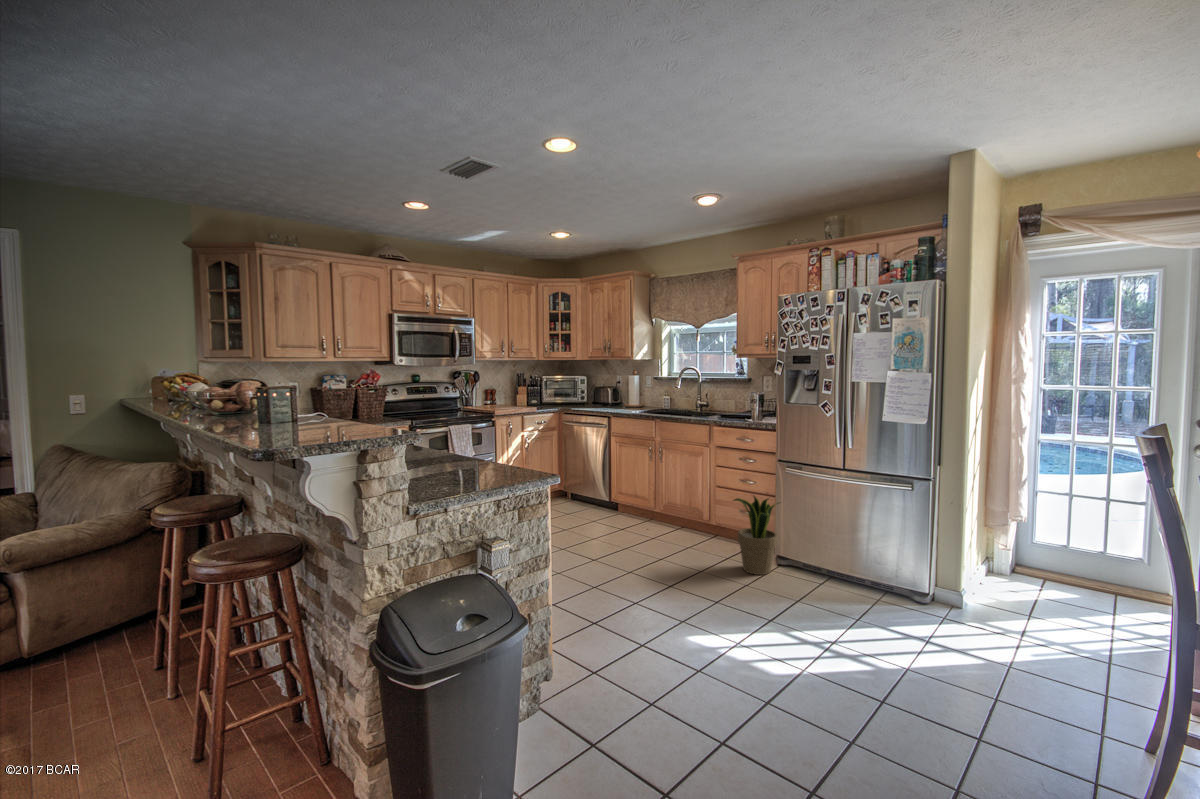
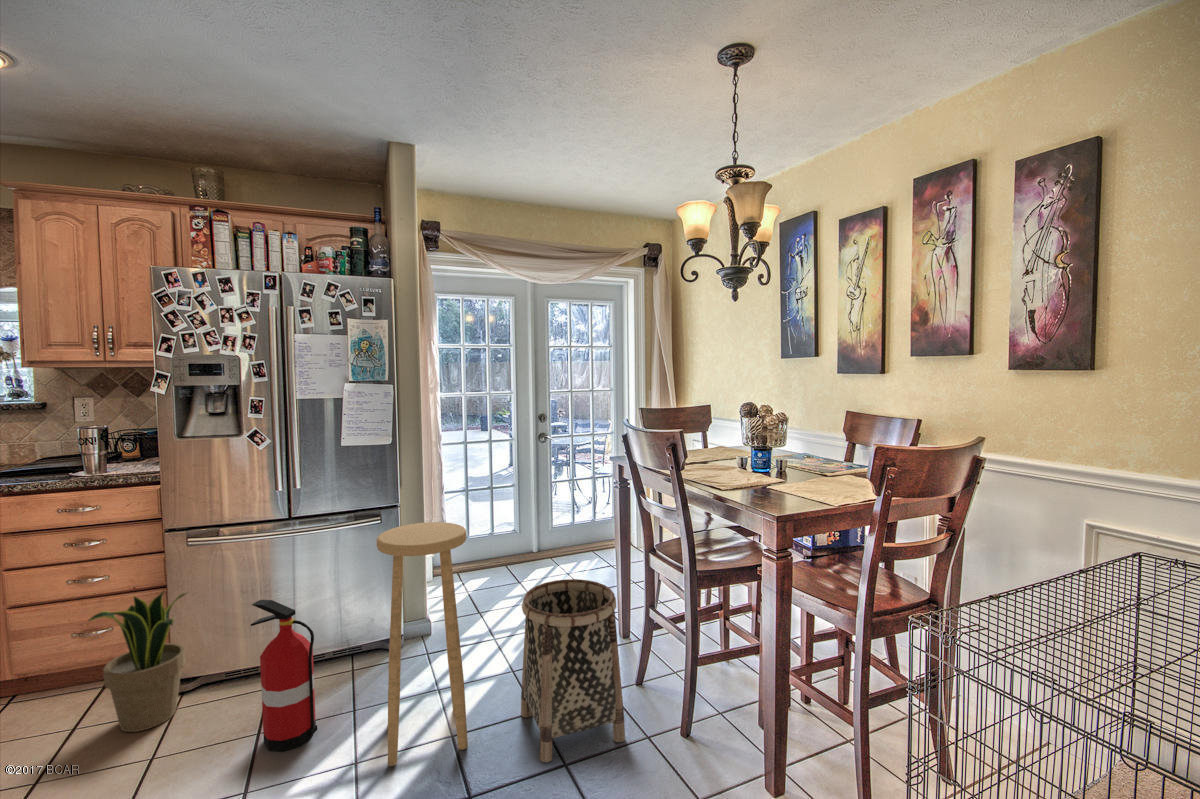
stool: none [847,486,934,680] -> present [376,522,468,766]
fire extinguisher: none [794,515,827,619] -> present [251,600,317,751]
basket: none [957,575,1087,767] -> present [521,579,625,762]

